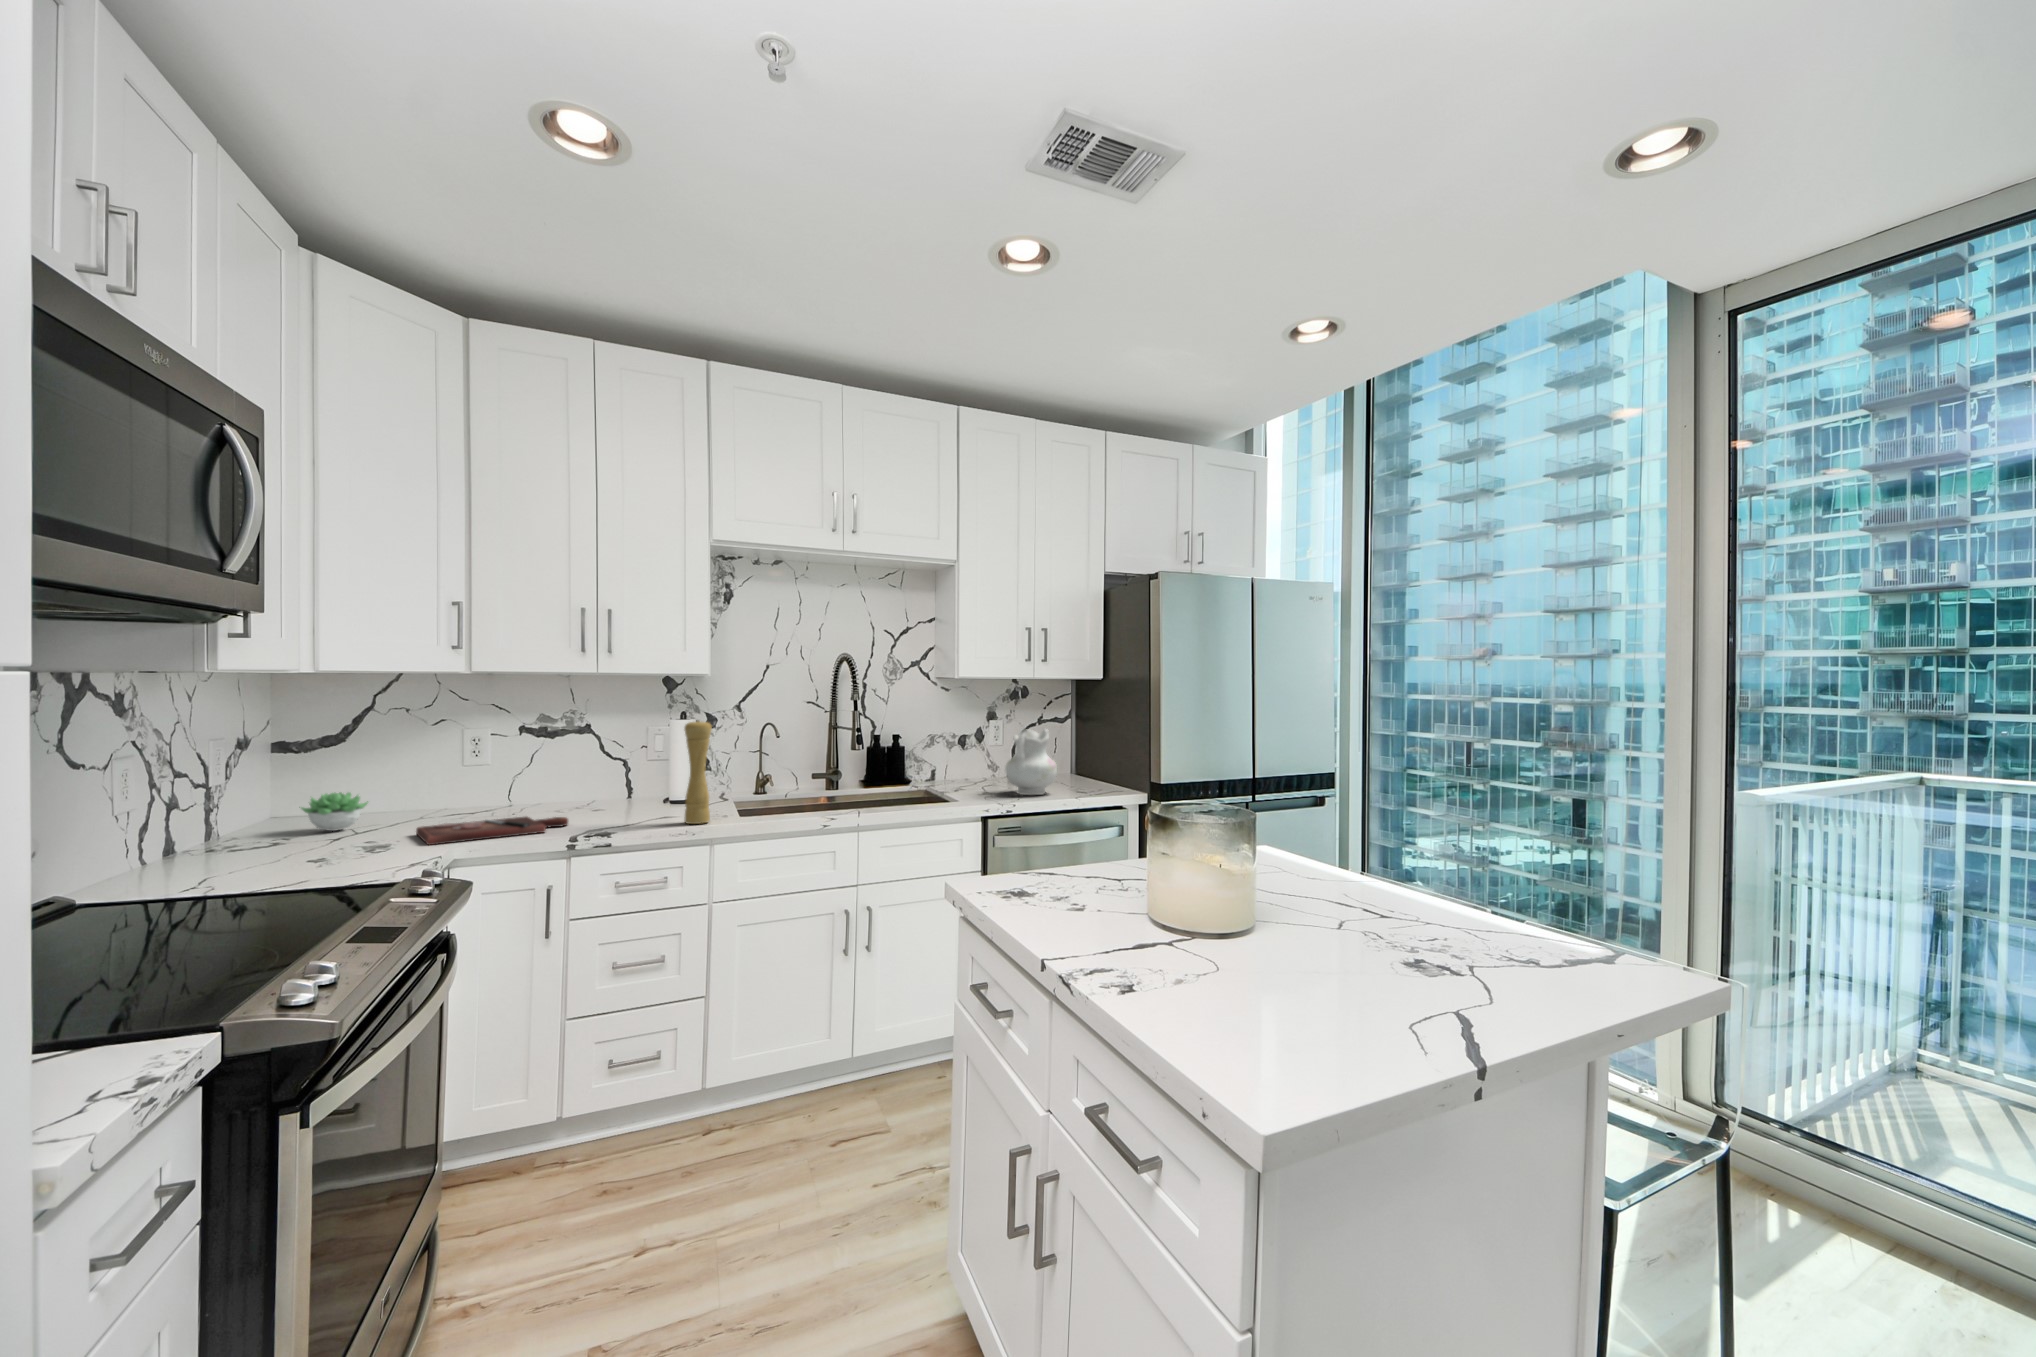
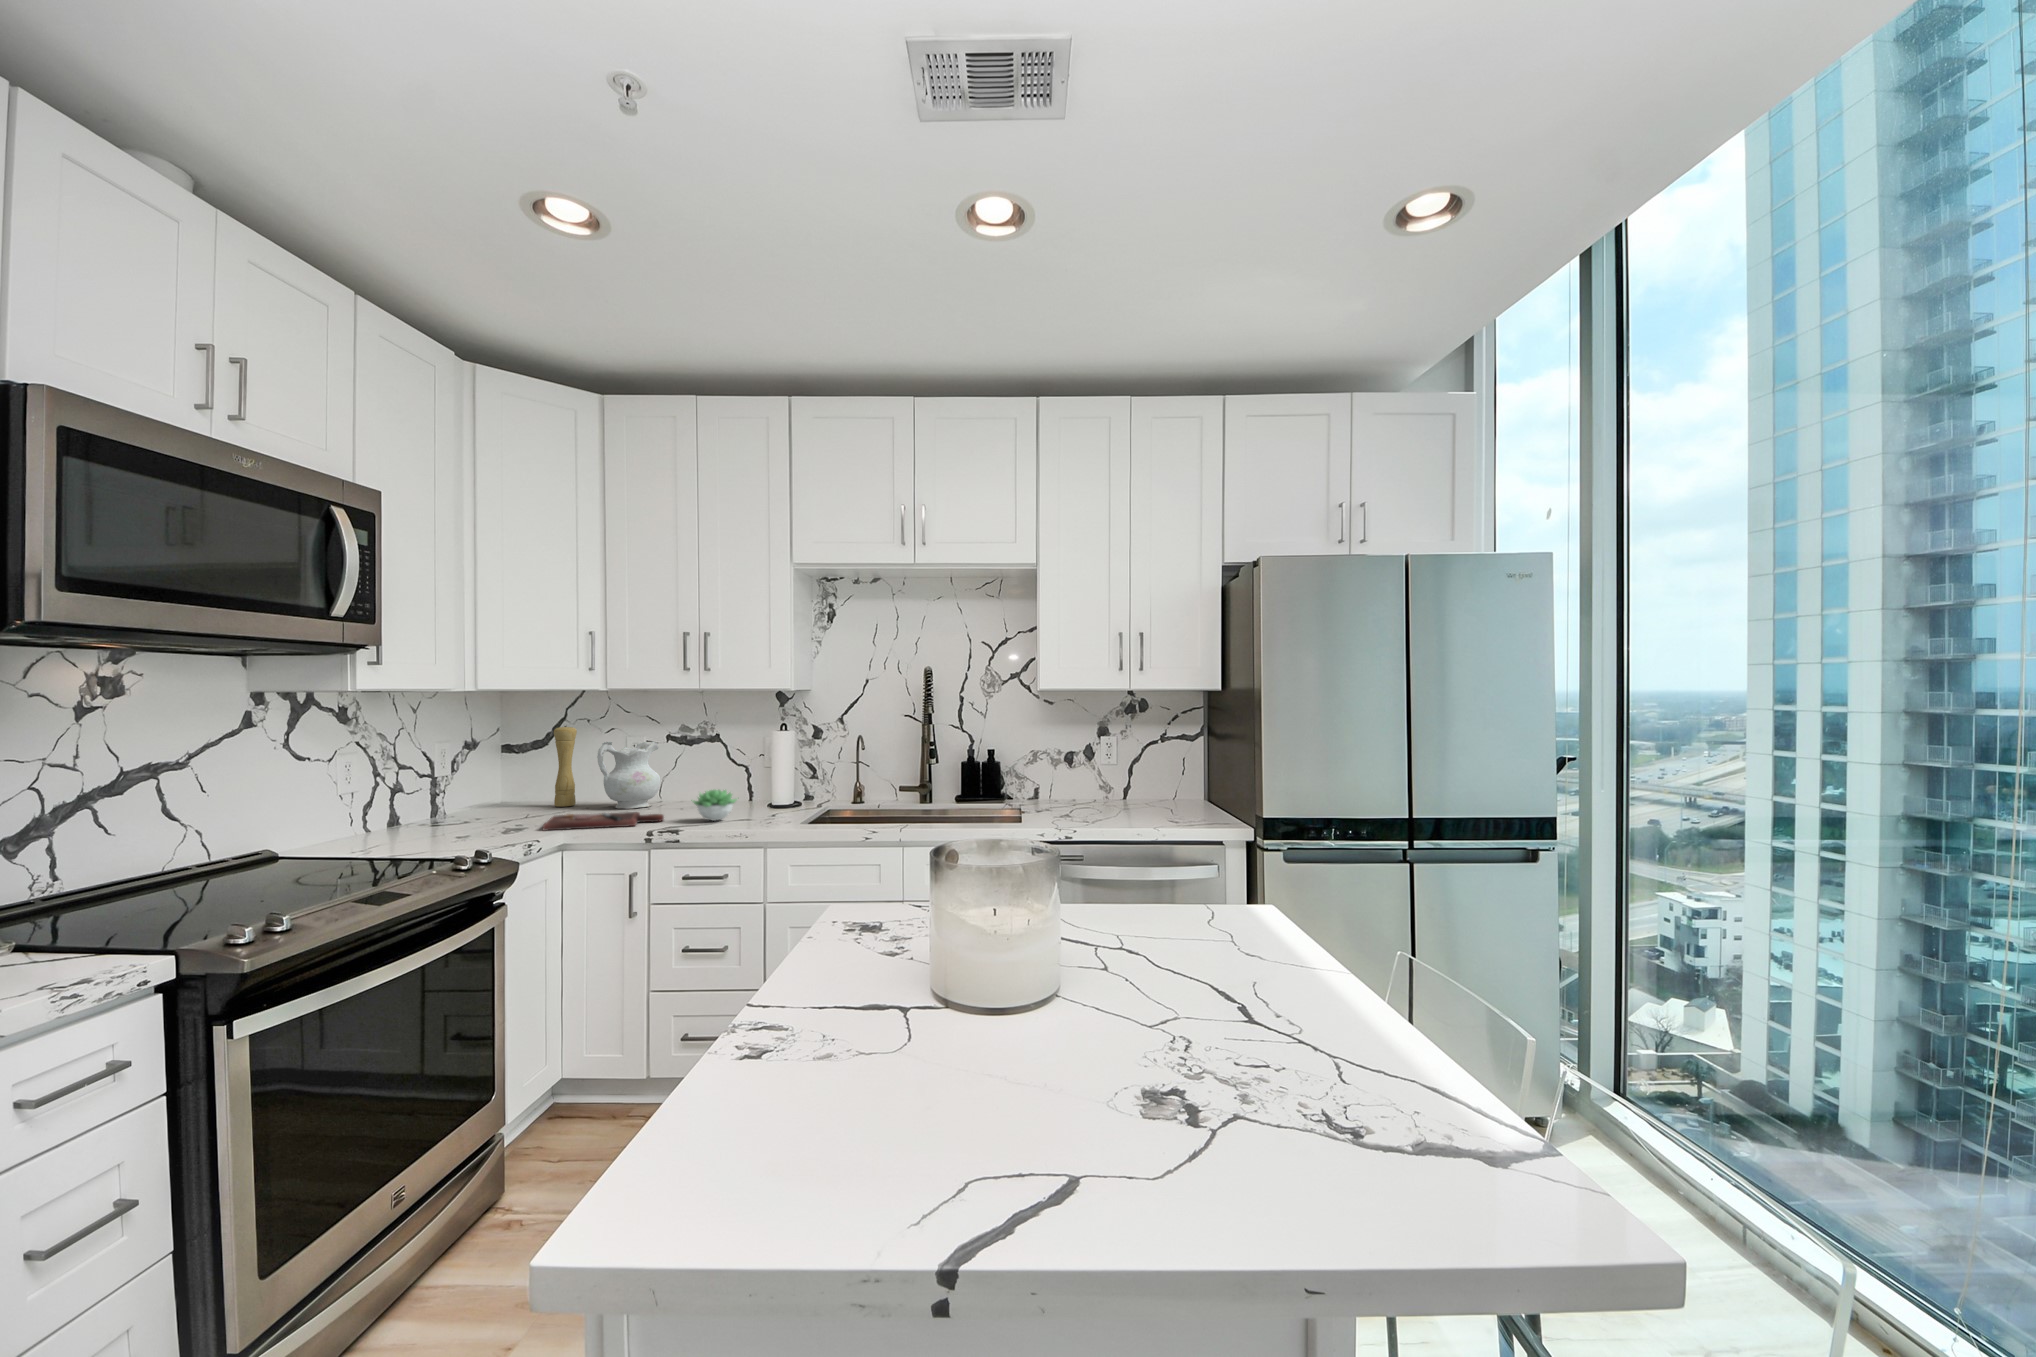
pepper mill: present [684,720,712,824] -> present [554,726,577,807]
ceramic pitcher: present [1005,729,1057,795] -> present [597,742,660,809]
succulent plant: present [301,792,368,831] -> present [691,790,737,821]

